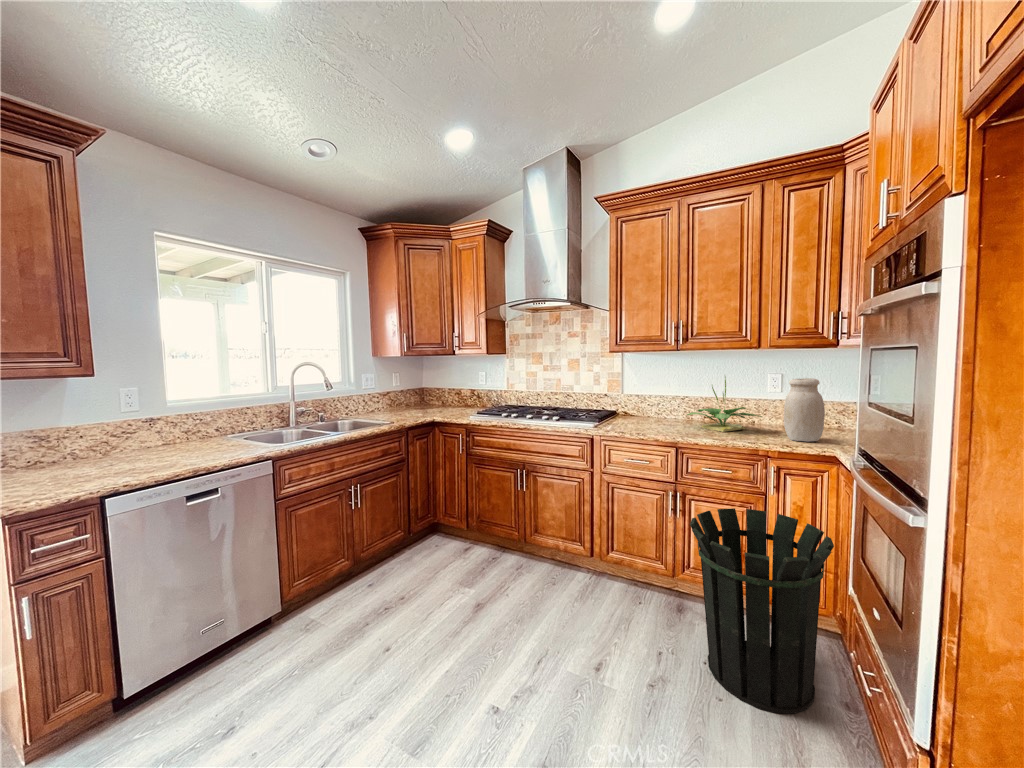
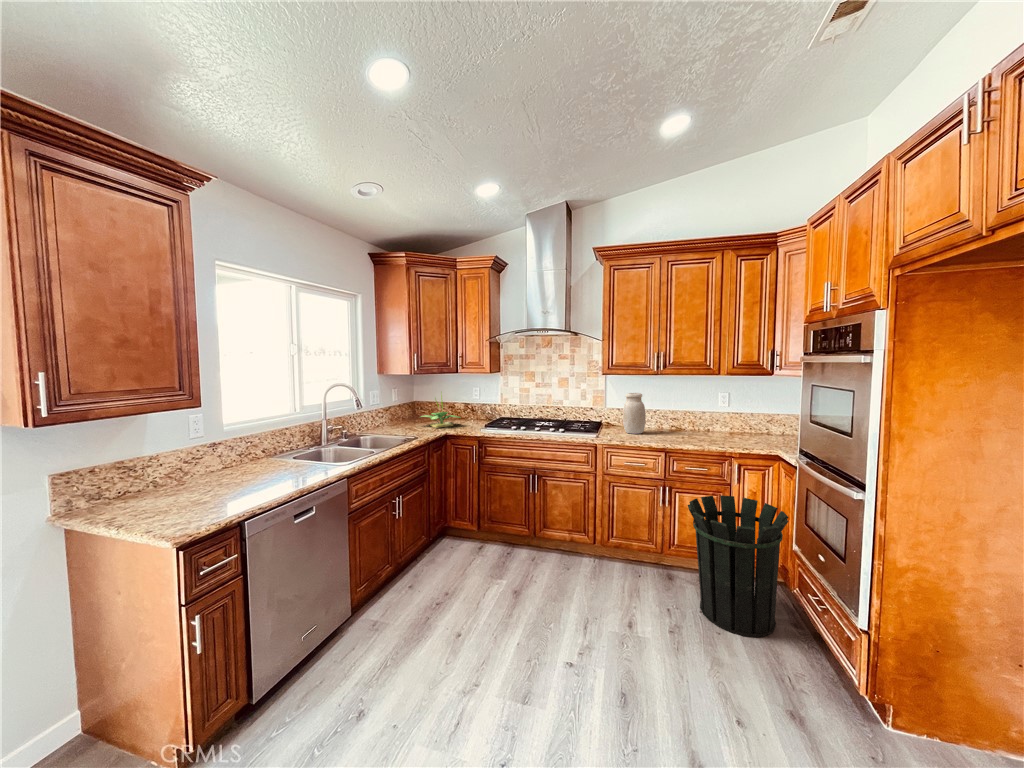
potted plant: present [687,377,762,432] -> present [421,395,460,428]
jar: present [784,378,825,442] -> present [623,393,646,434]

